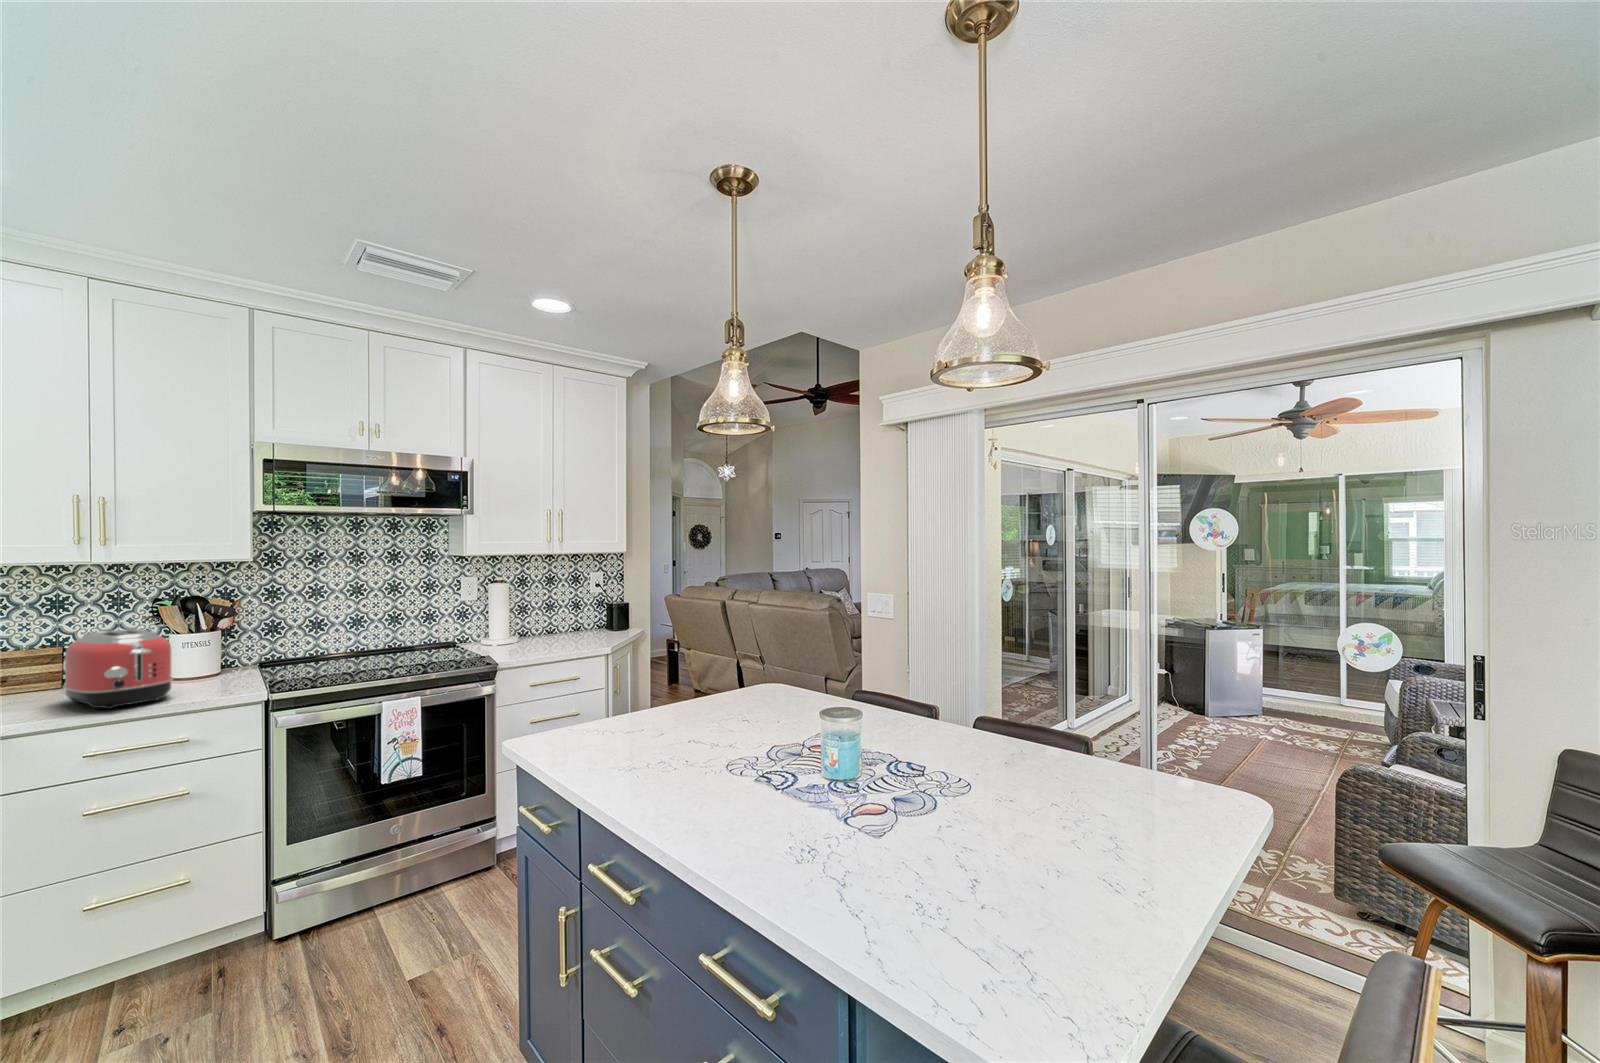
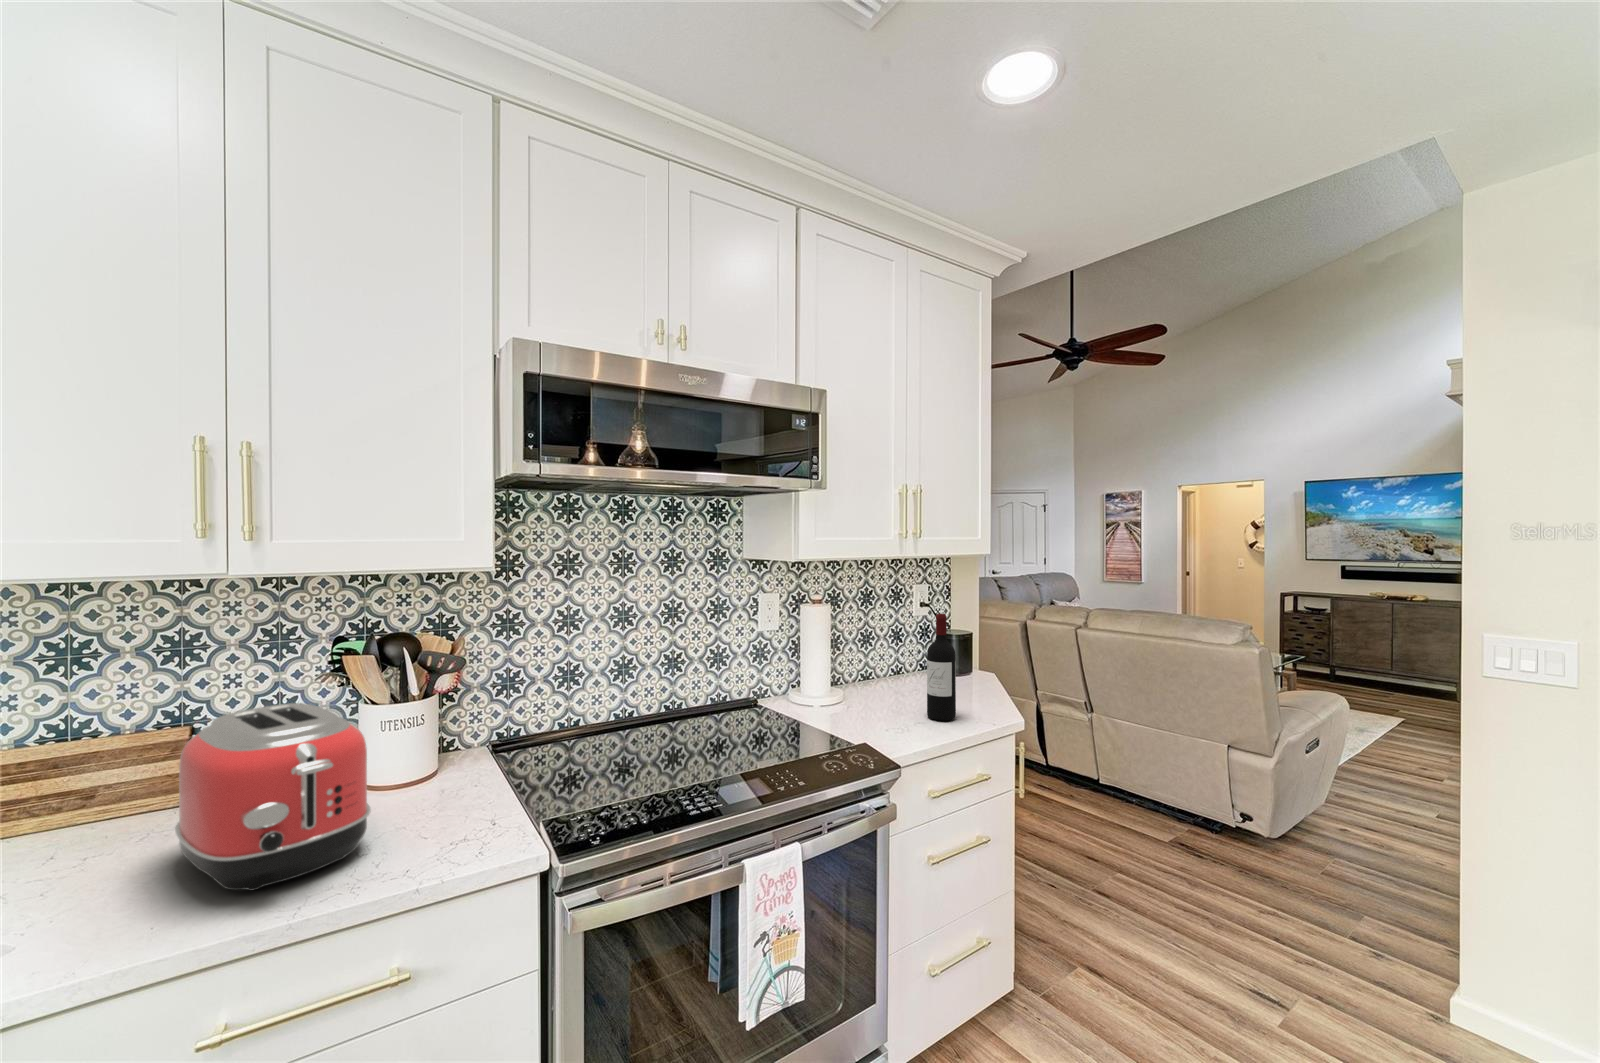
wine bottle: none [557,588,575,650] -> present [927,614,956,721]

